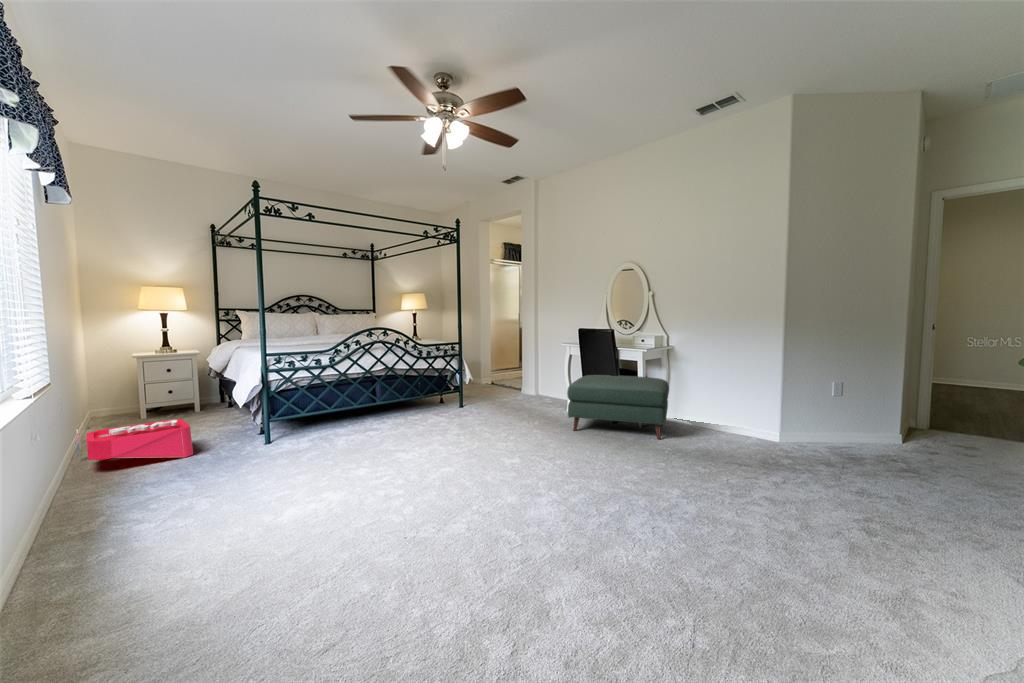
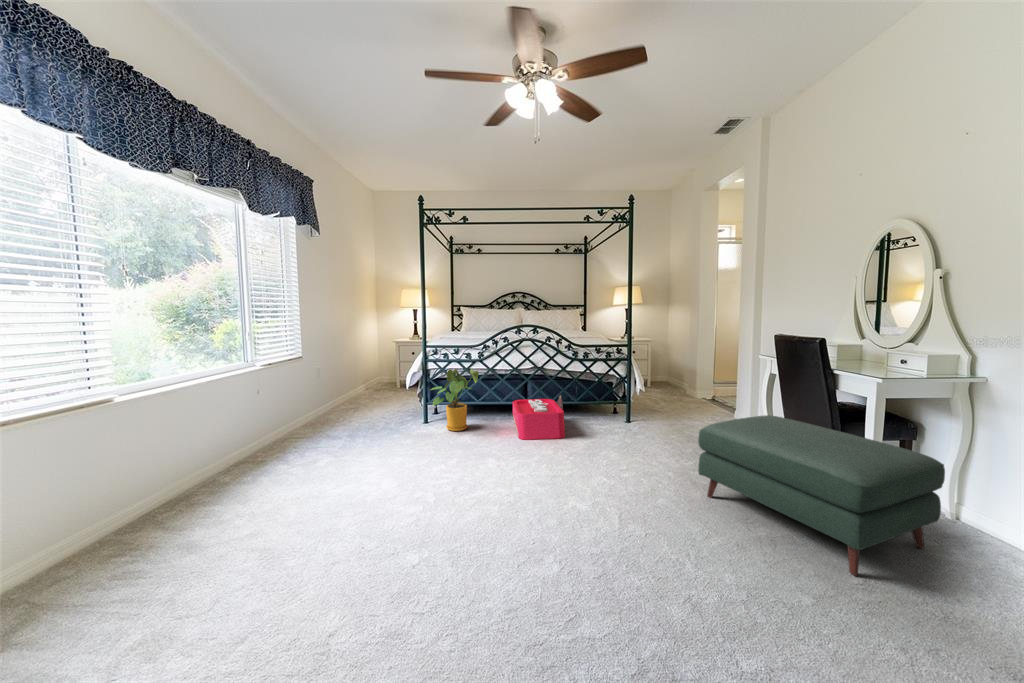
house plant: none [300,375,351,444] -> present [431,369,479,431]
storage bin: present [76,419,193,460] -> present [513,395,565,440]

